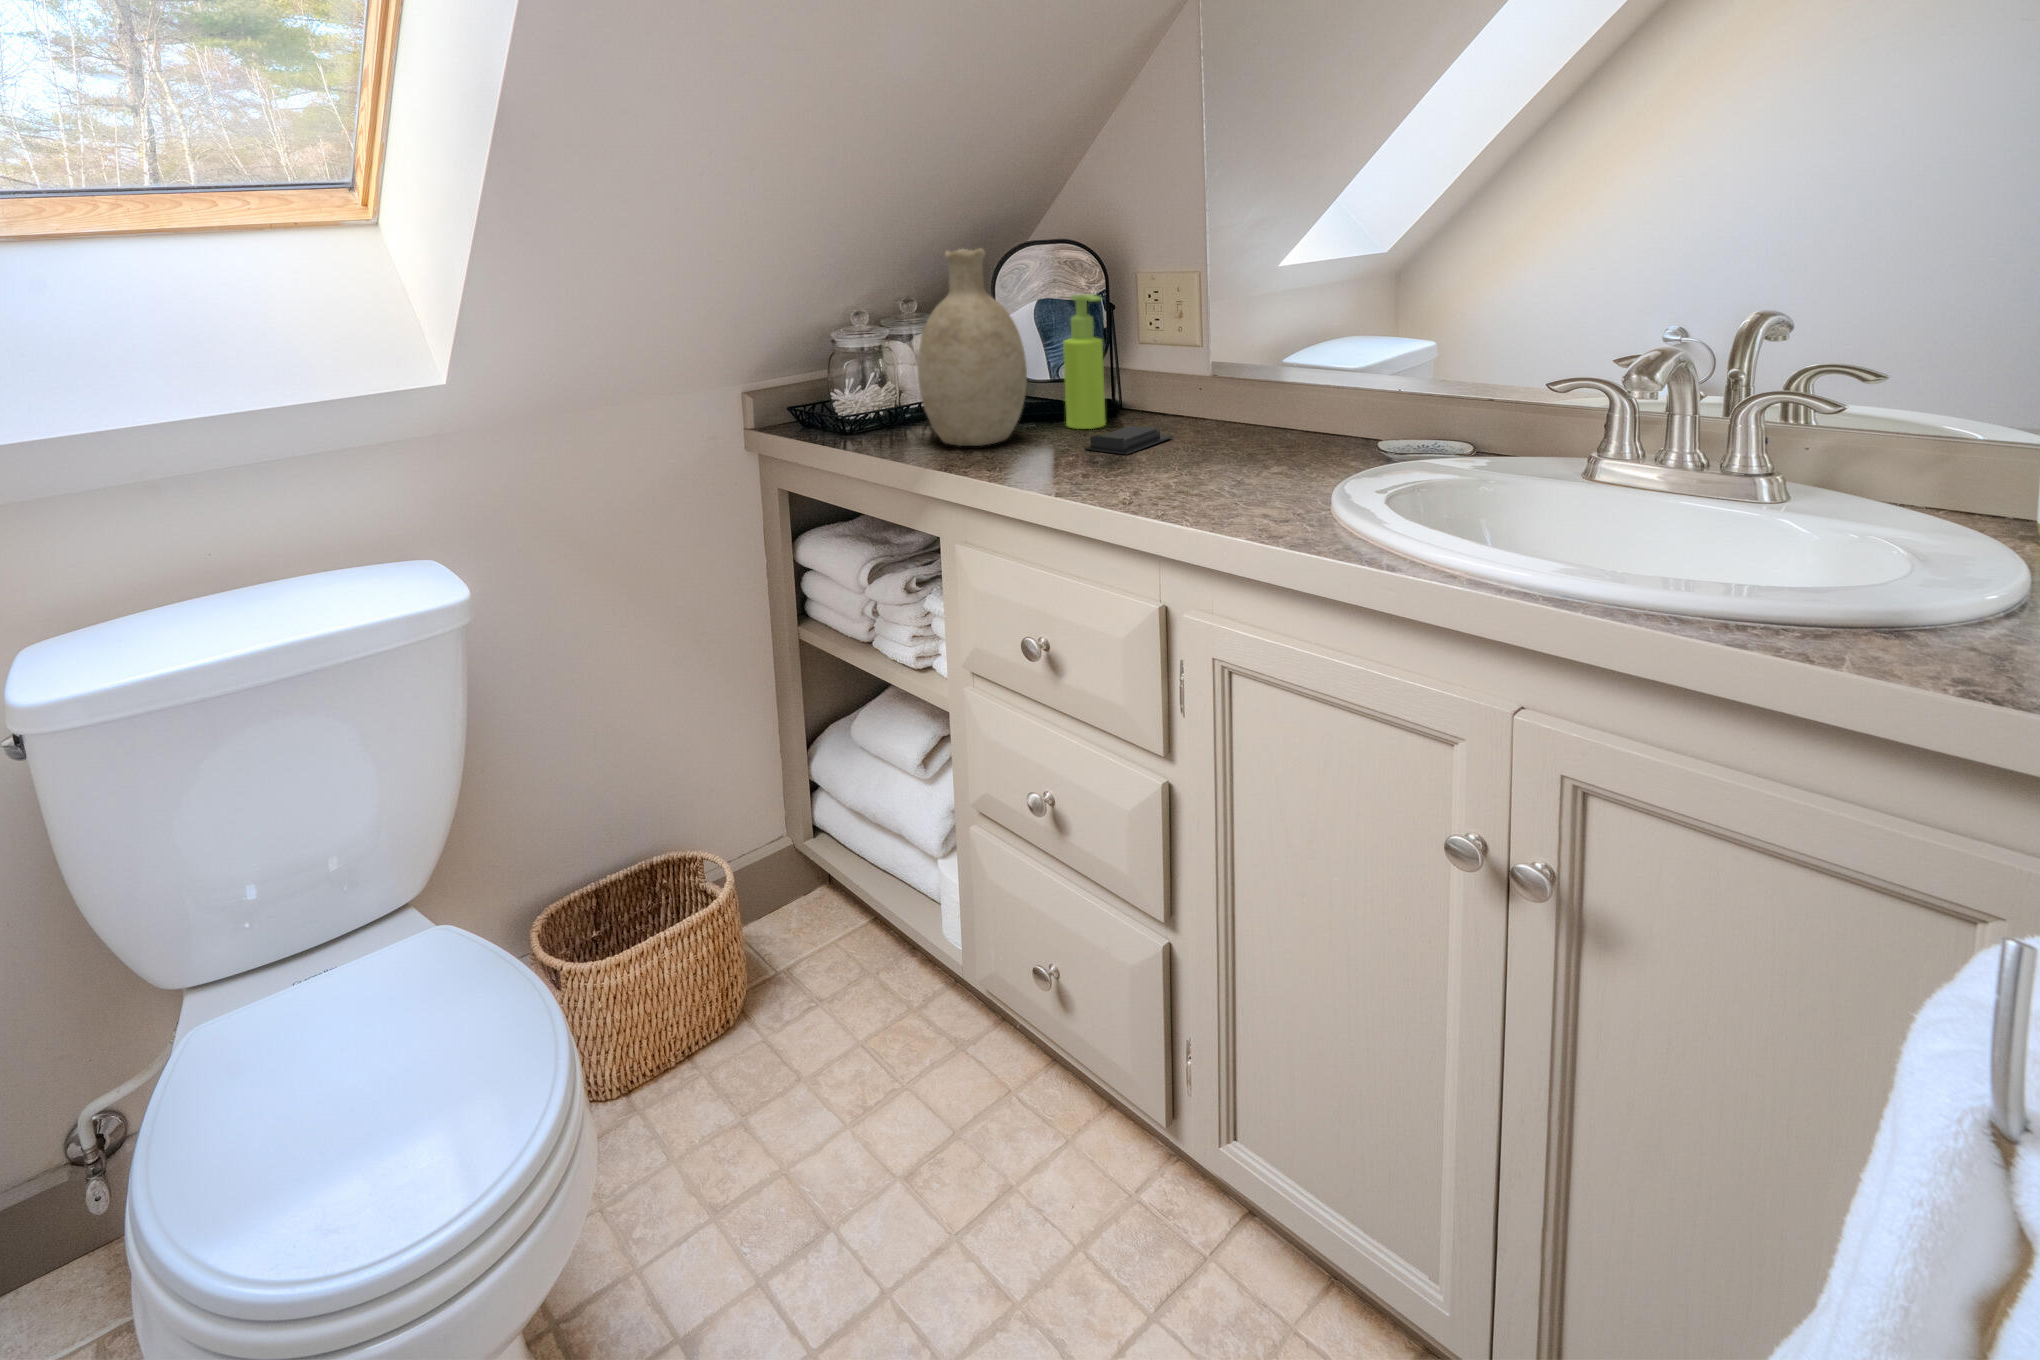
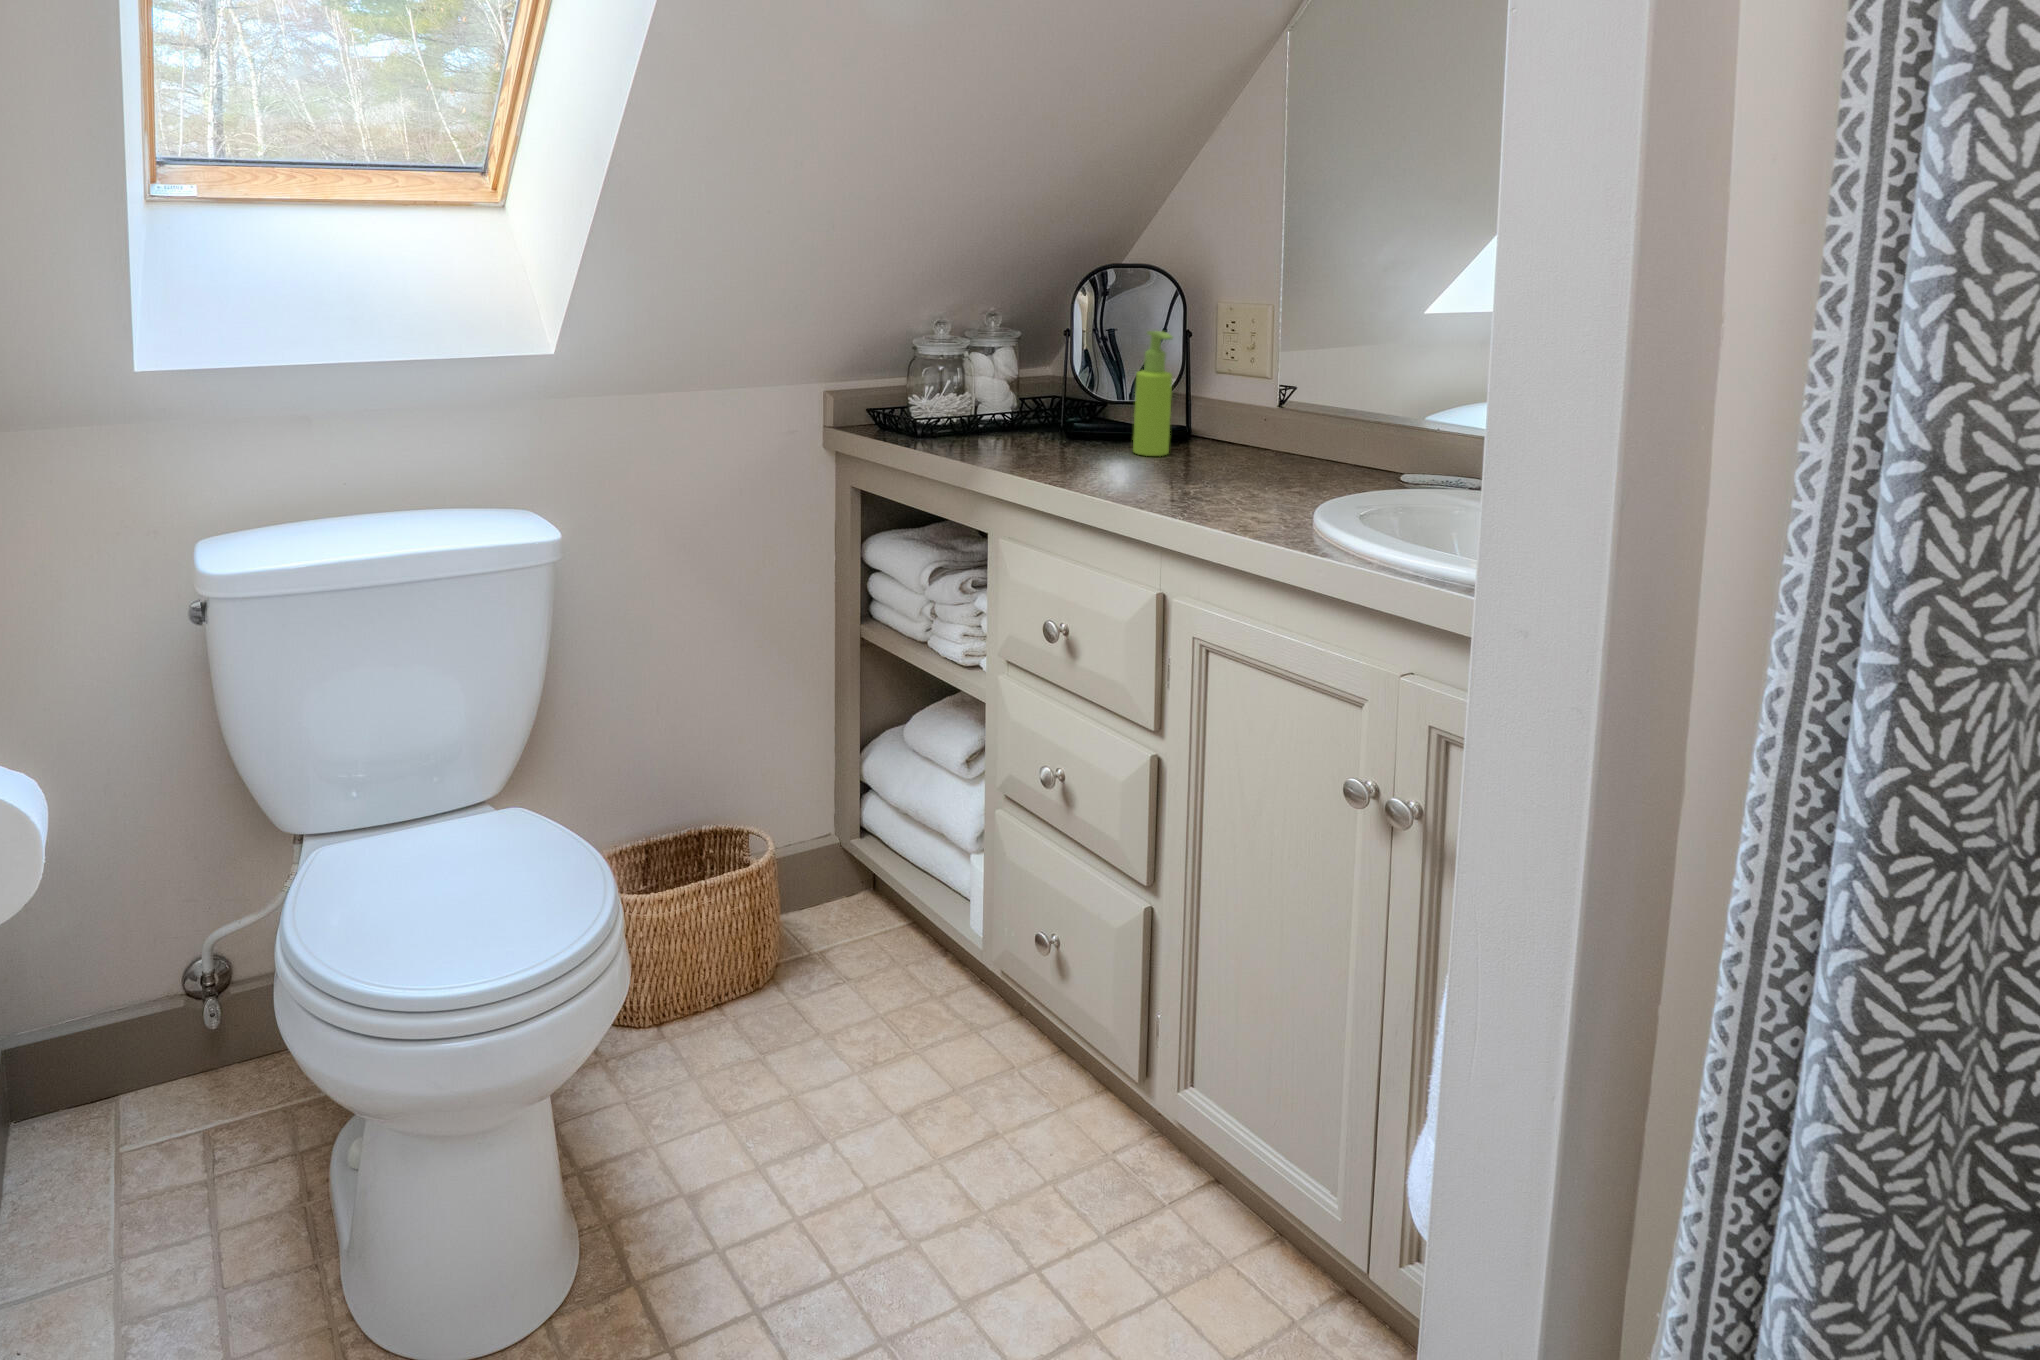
decorative vase: present [918,248,1027,446] -> none [996,279,1096,462]
soap bar: present [1084,426,1173,454] -> none [1137,456,1219,481]

